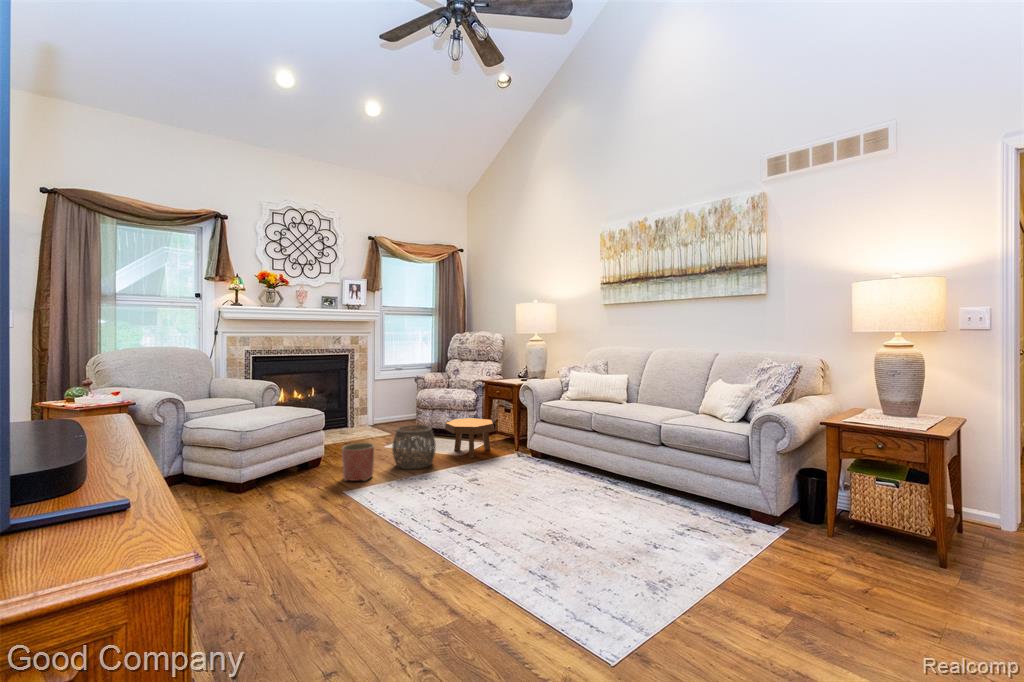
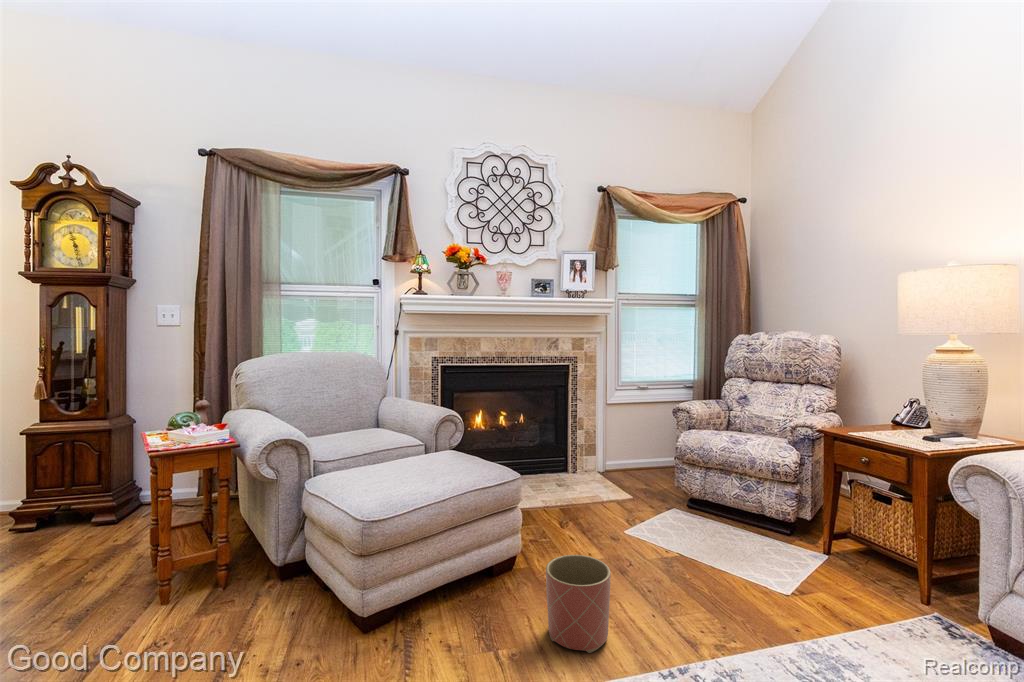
footstool: present [445,418,495,458] -> none [748,505,877,614]
woven basket: present [392,425,436,469] -> none [644,520,742,632]

